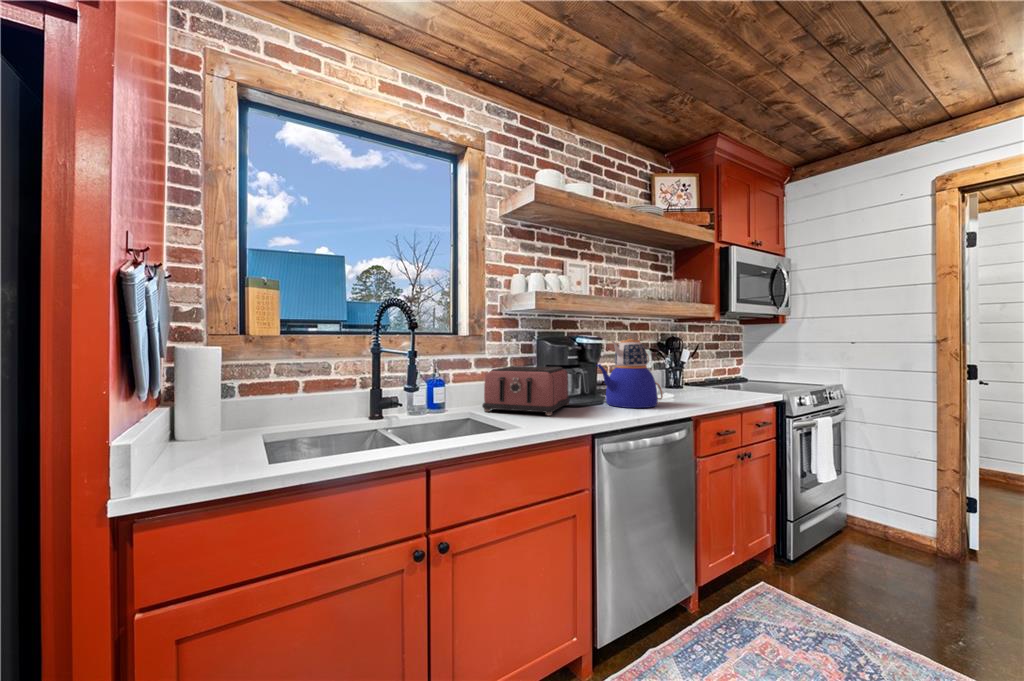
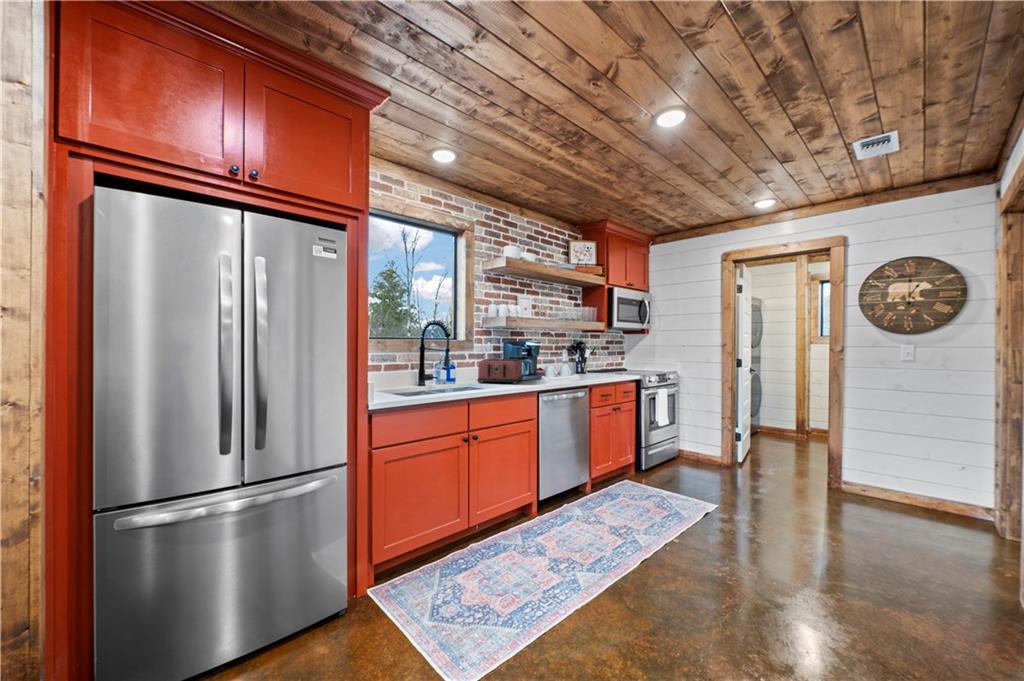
teapot: present [597,339,663,408] -> none [538,341,573,381]

